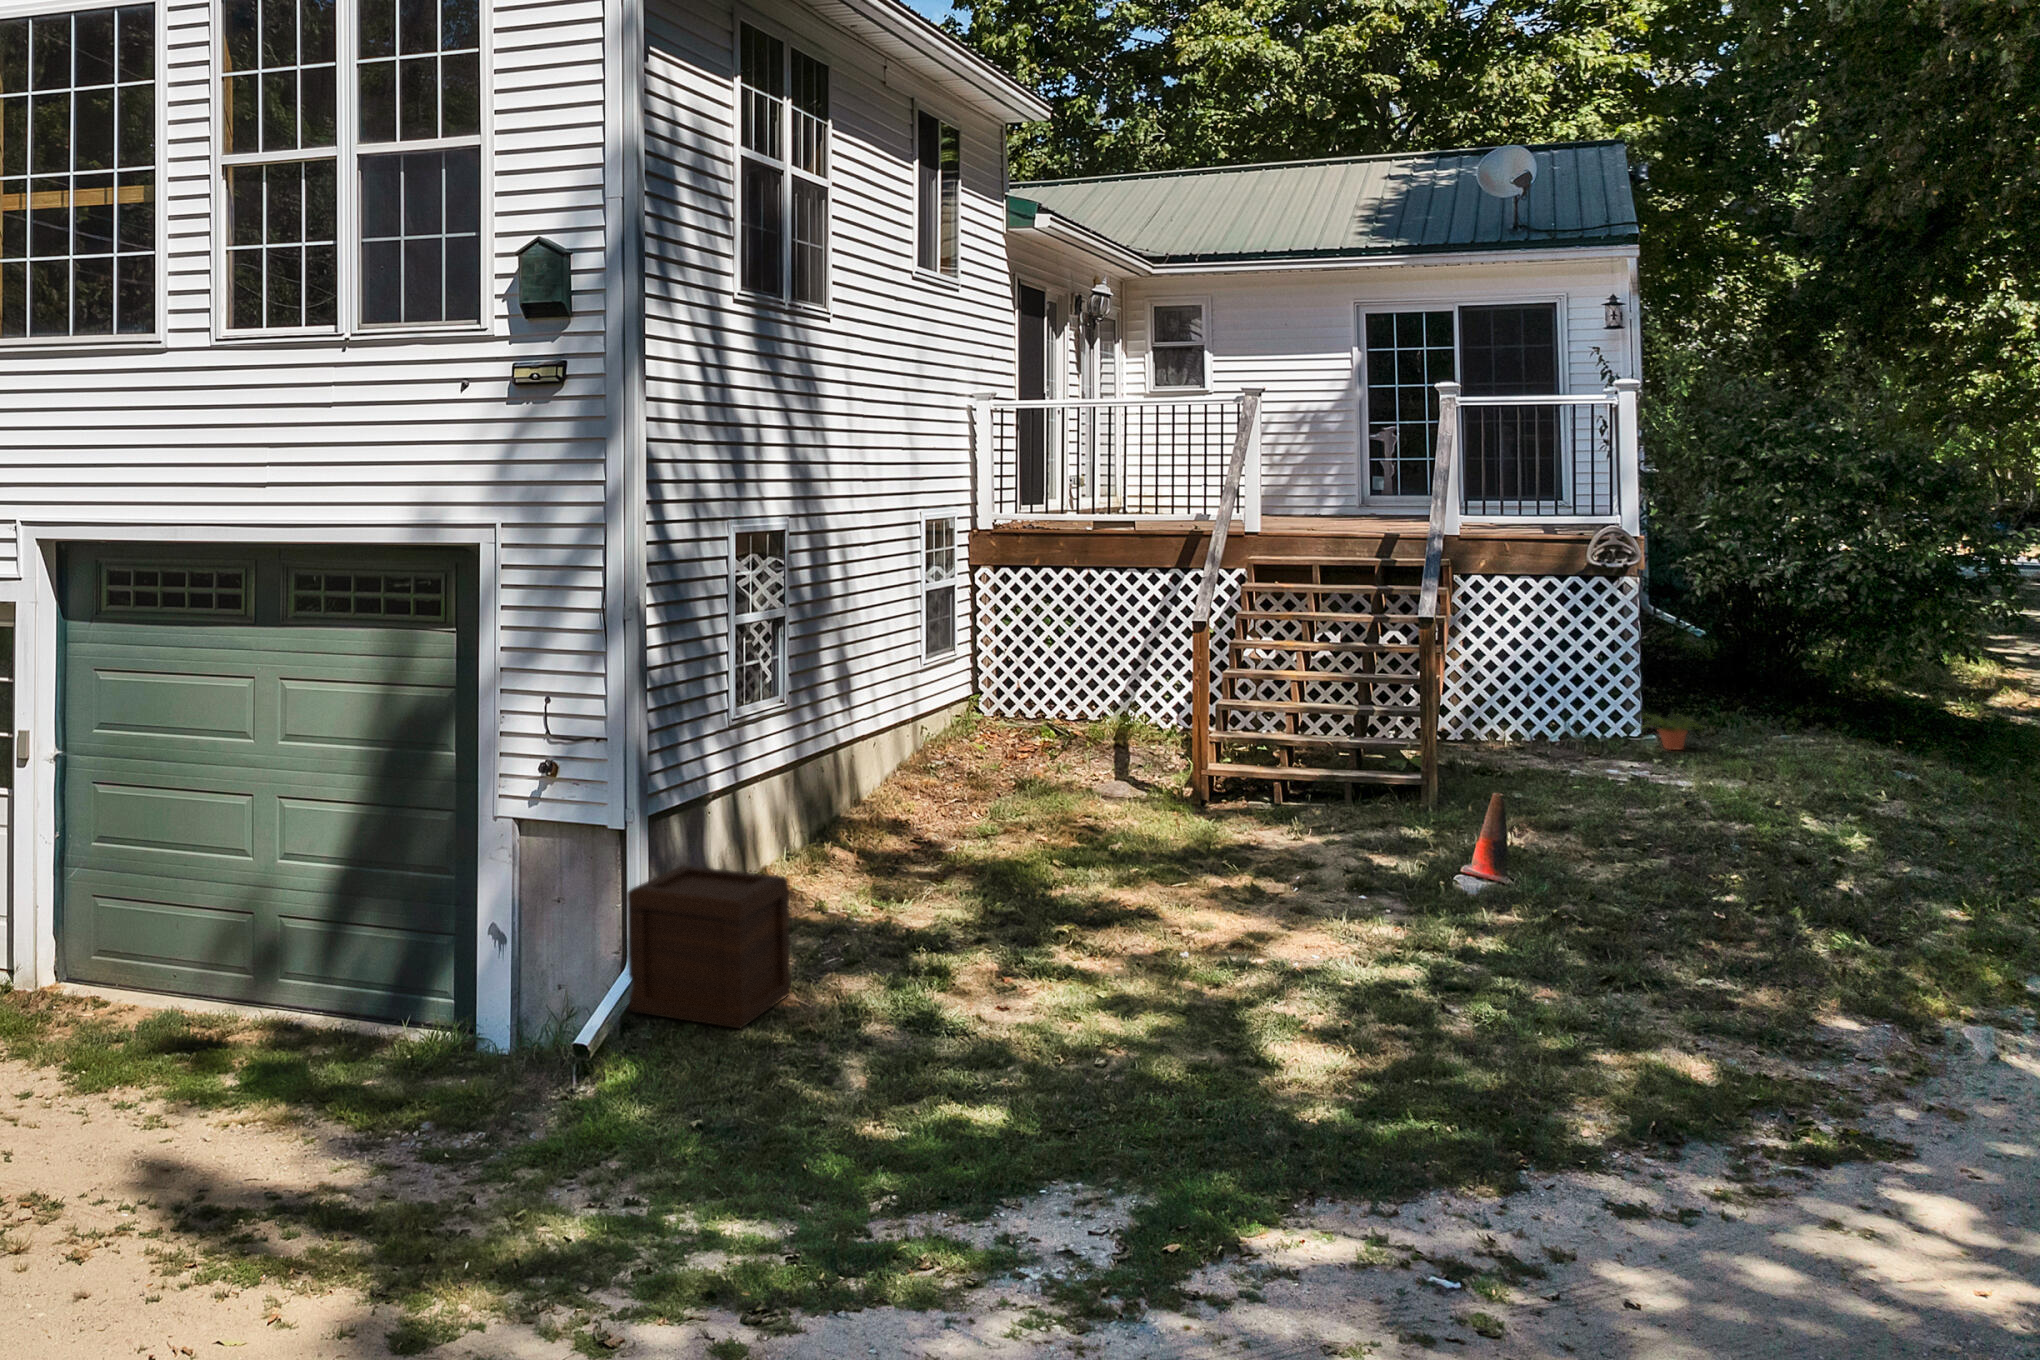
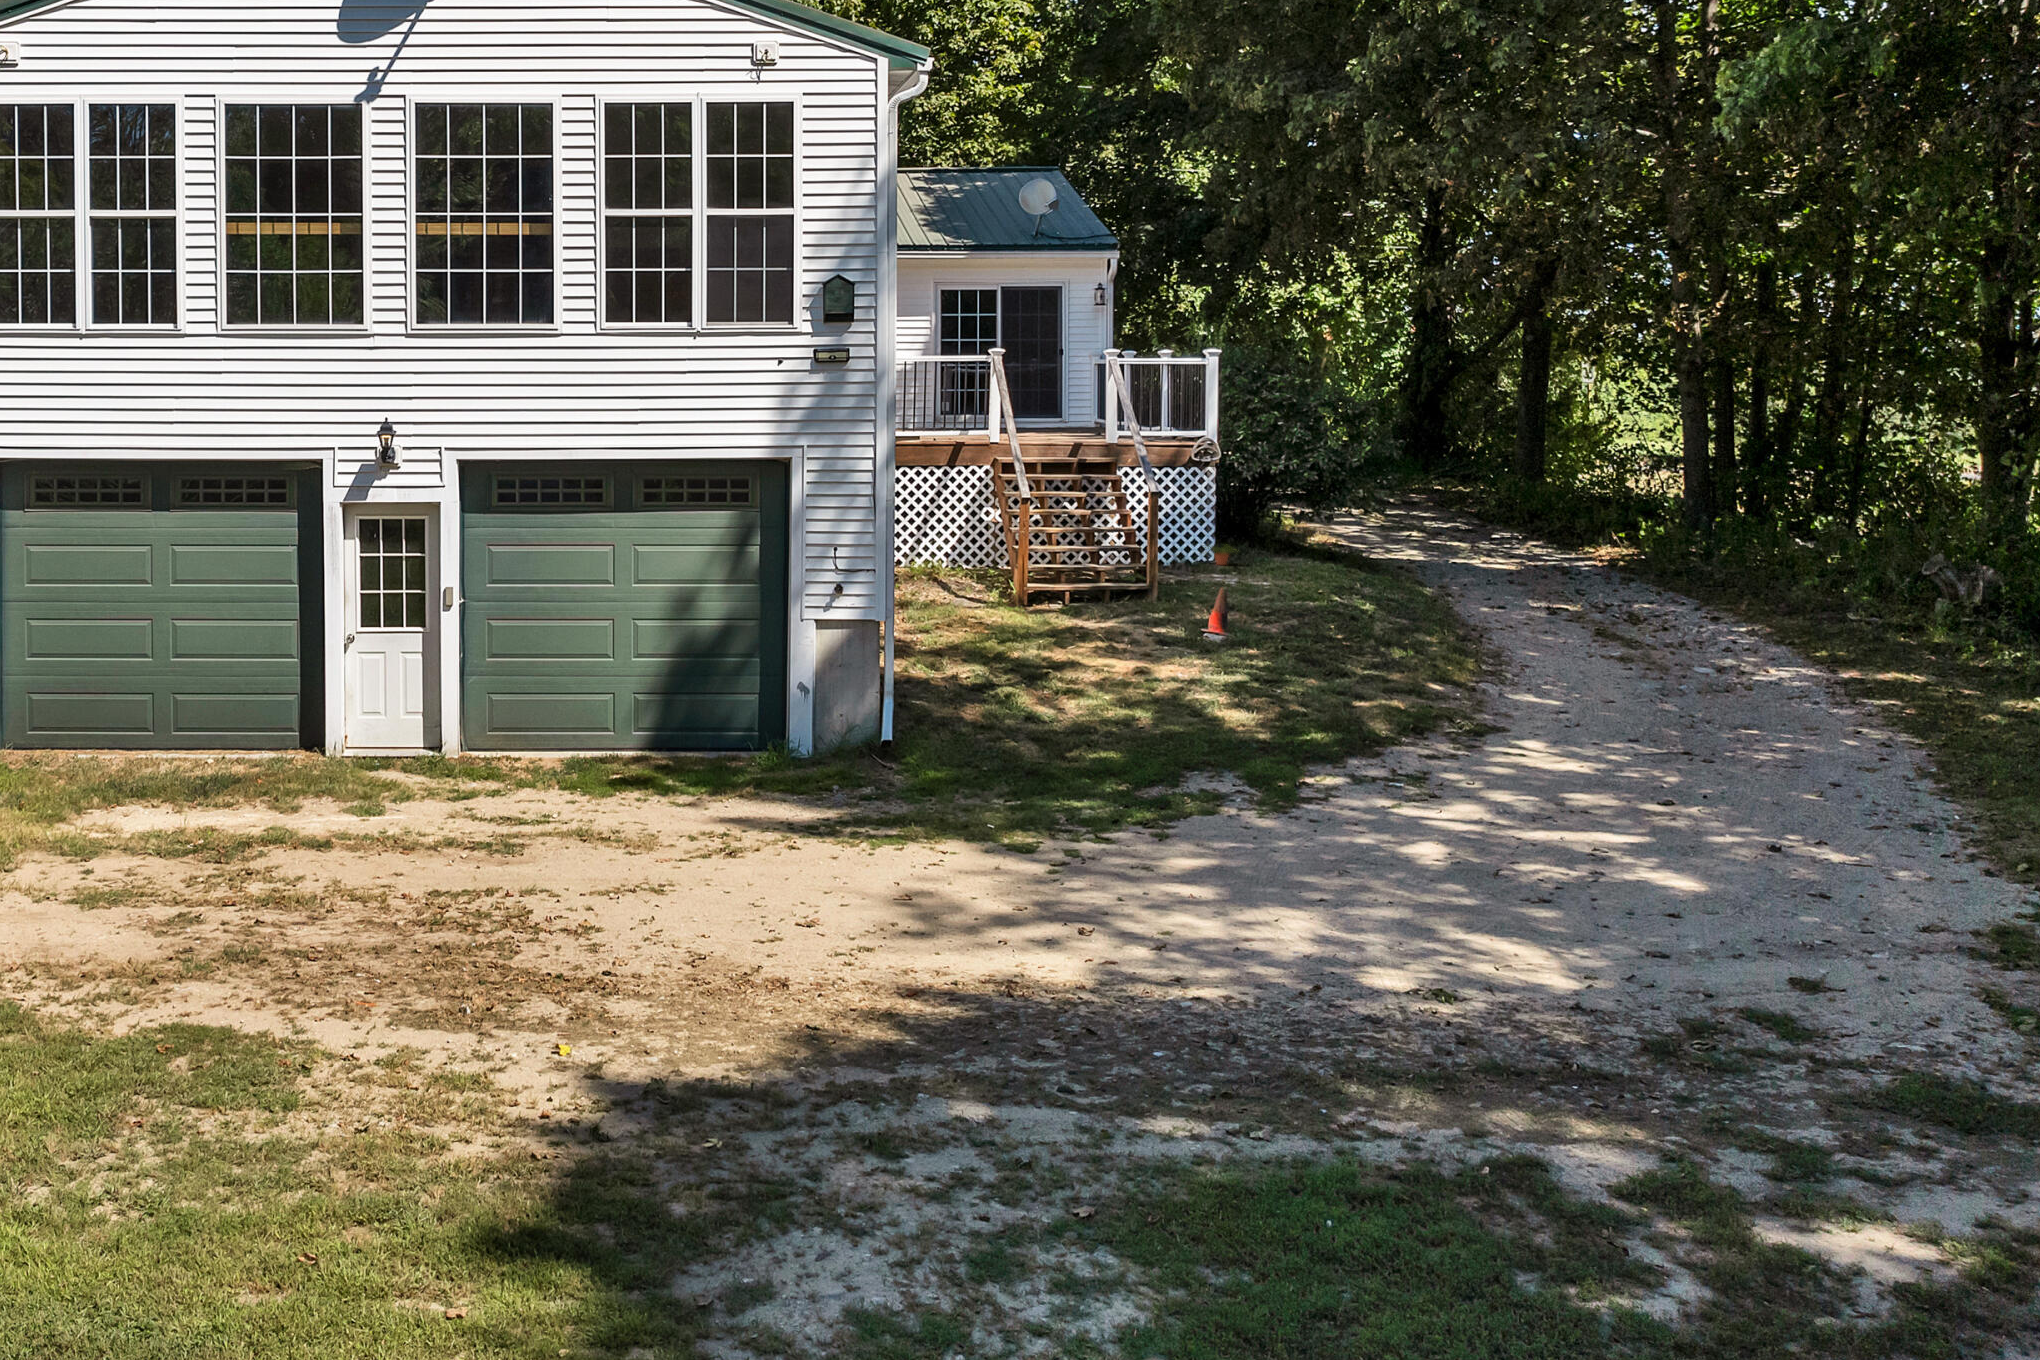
wooden crate: present [627,866,791,1028] -> none [879,639,953,717]

